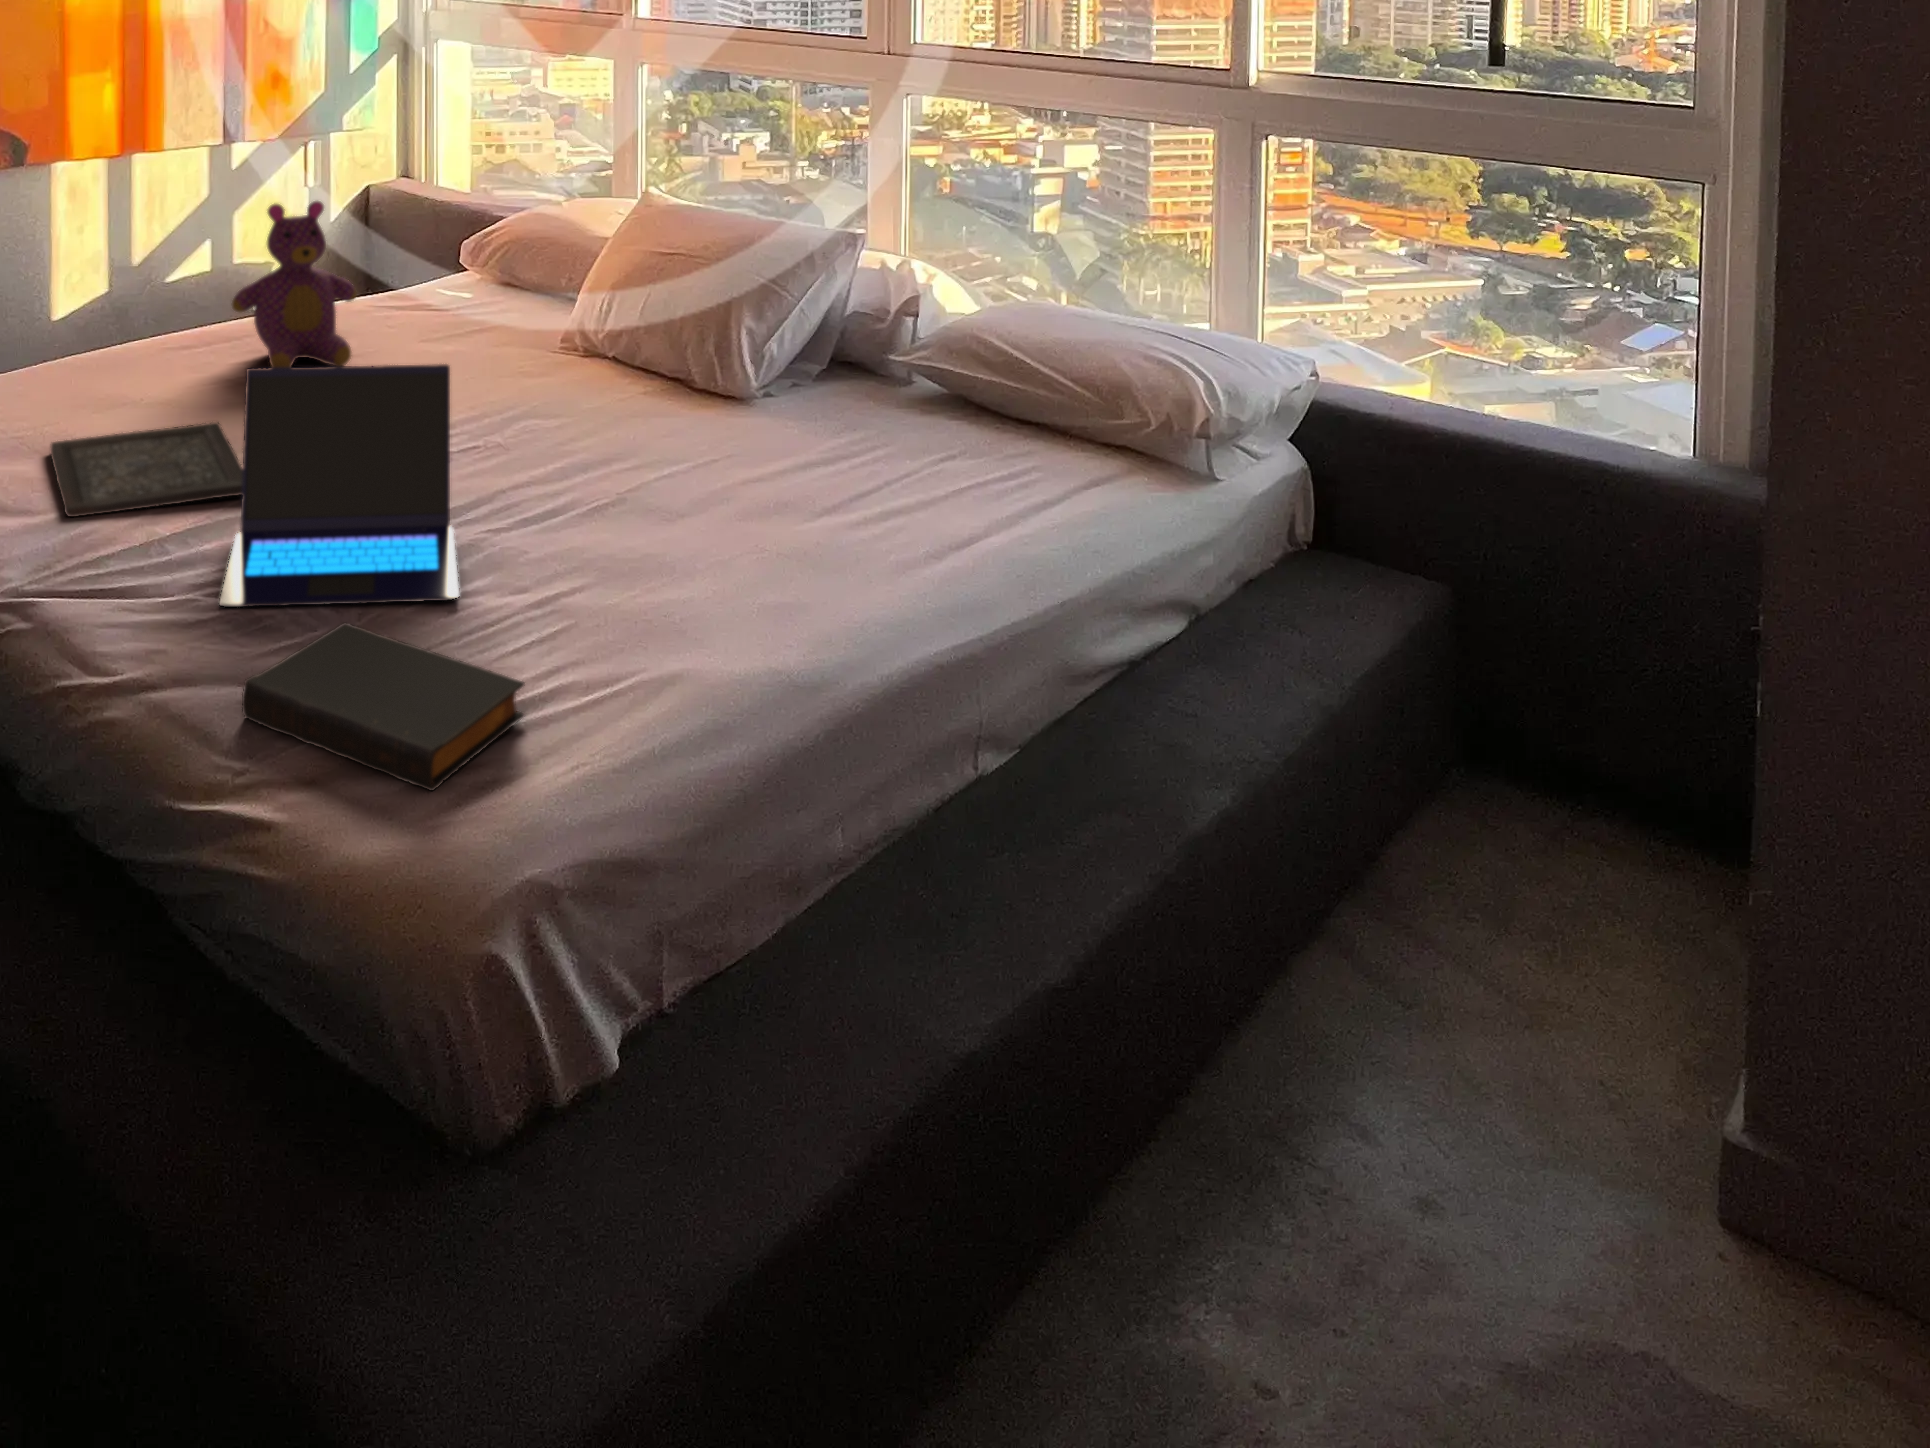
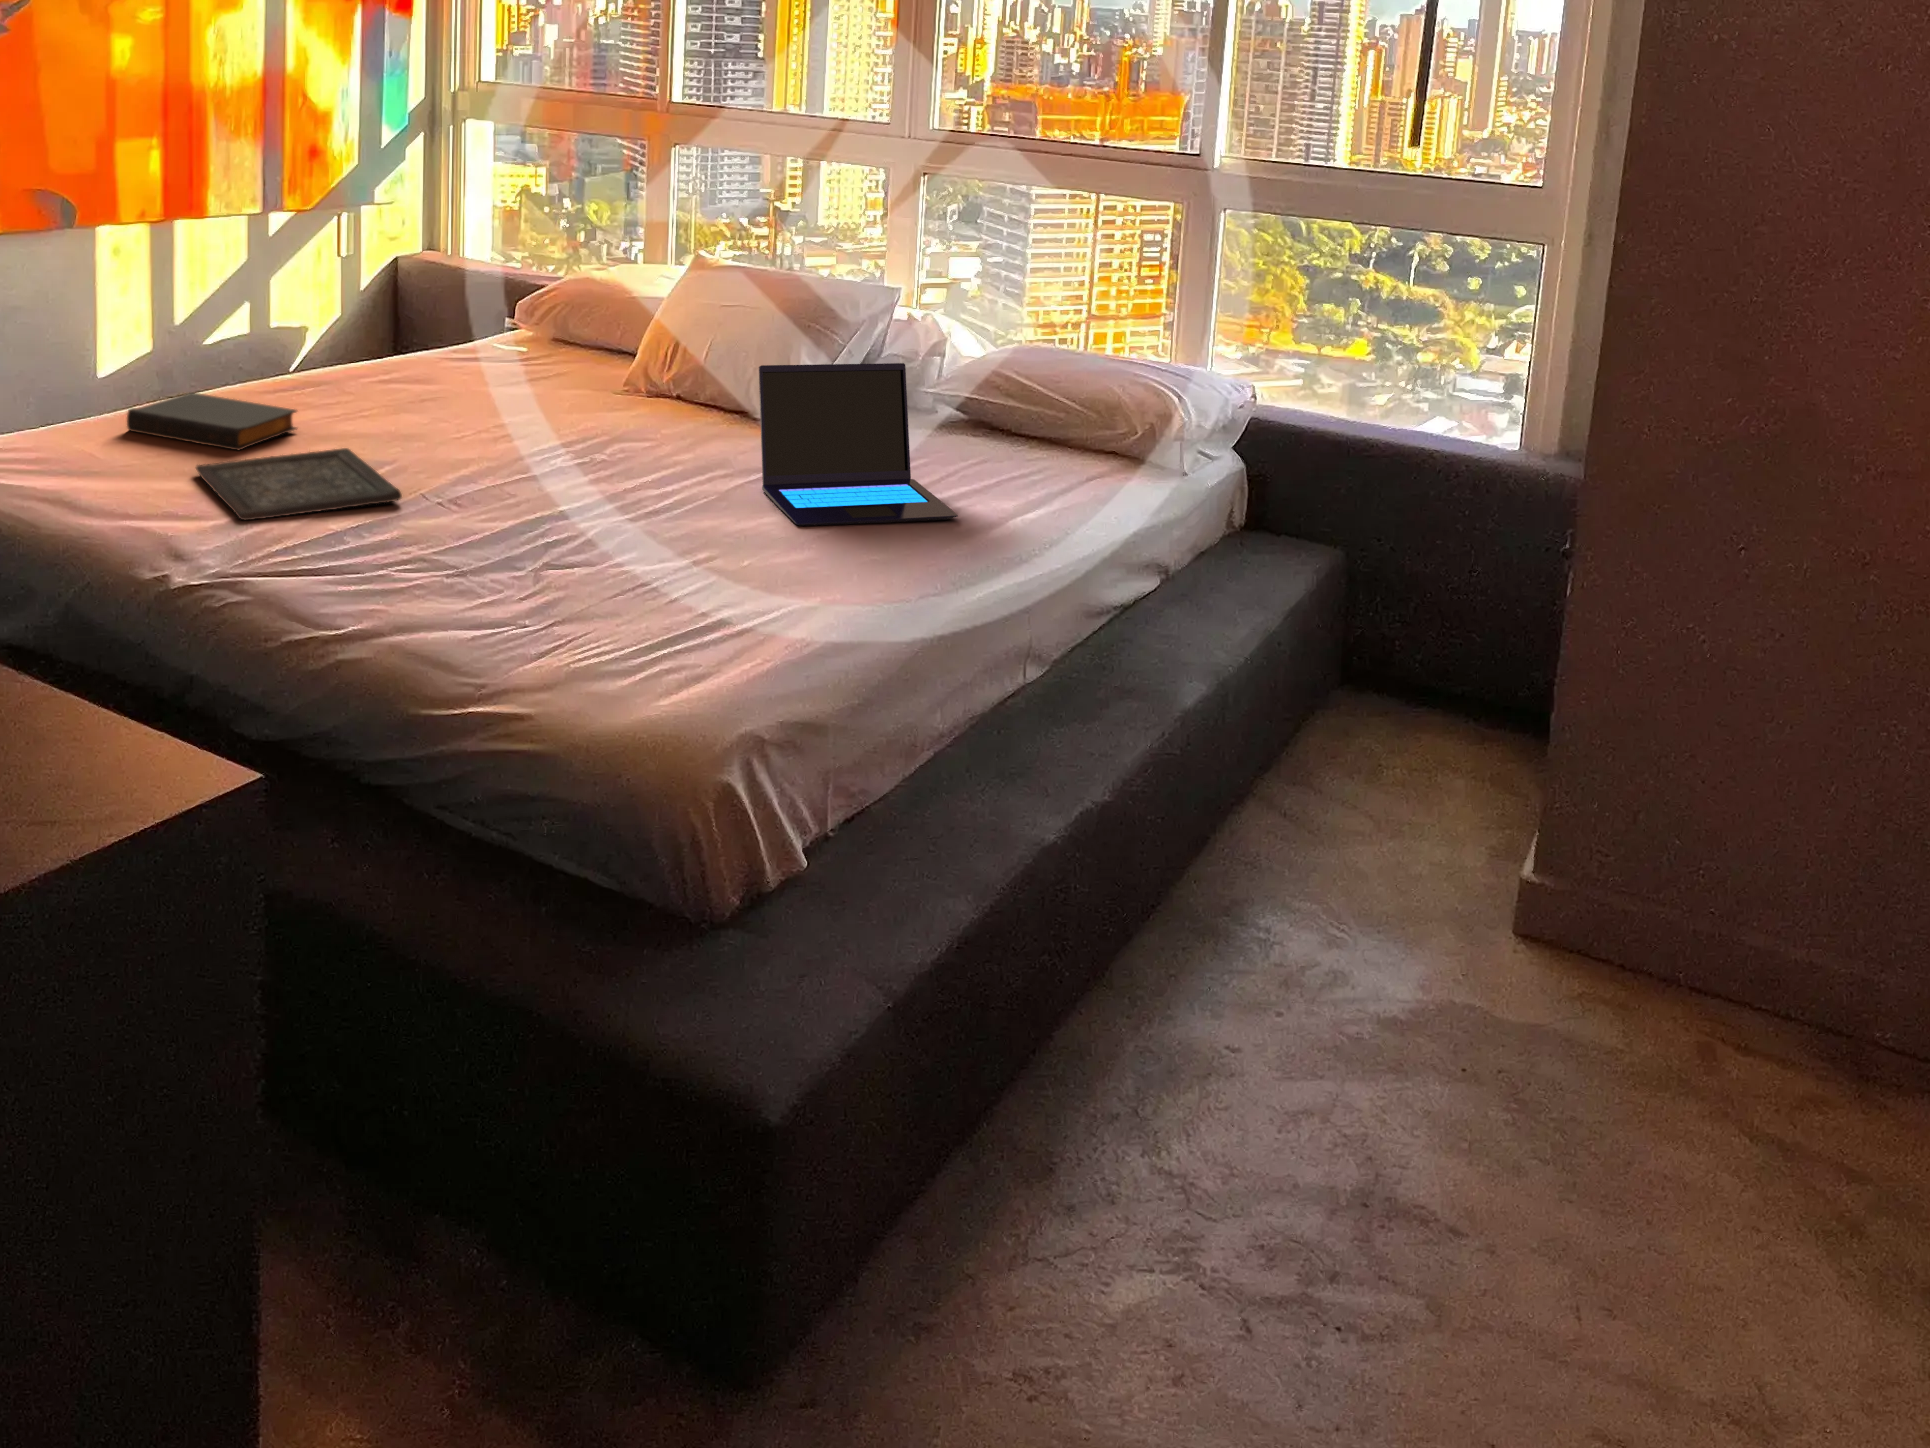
teddy bear: present [232,201,357,367] -> none [328,259,446,413]
laptop: present [220,364,459,607] -> present [759,363,958,526]
book: present [242,623,524,791] -> present [127,392,297,451]

